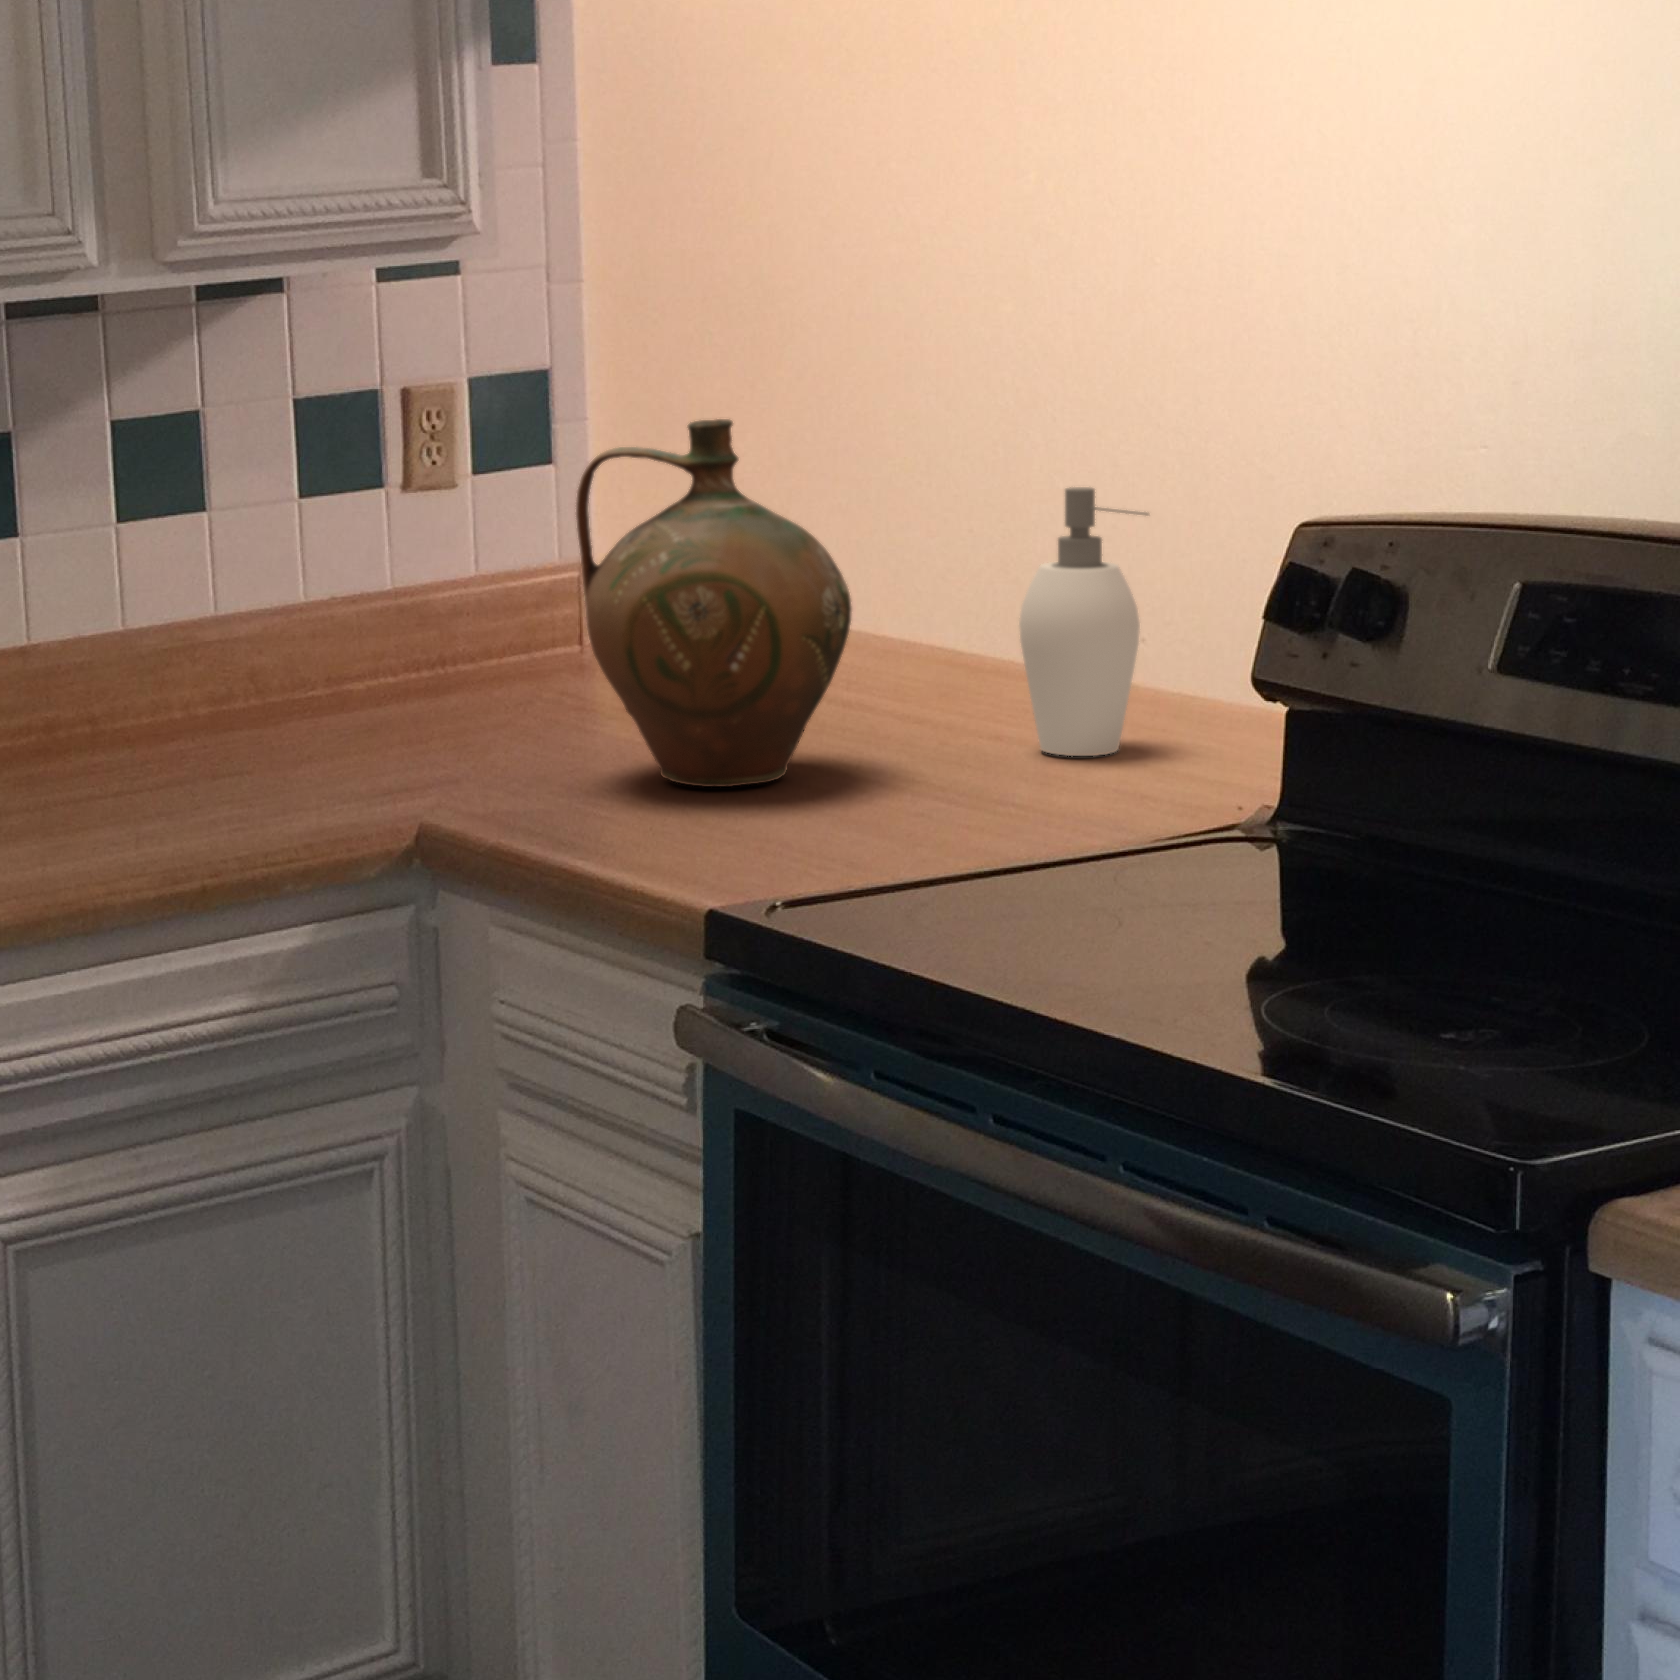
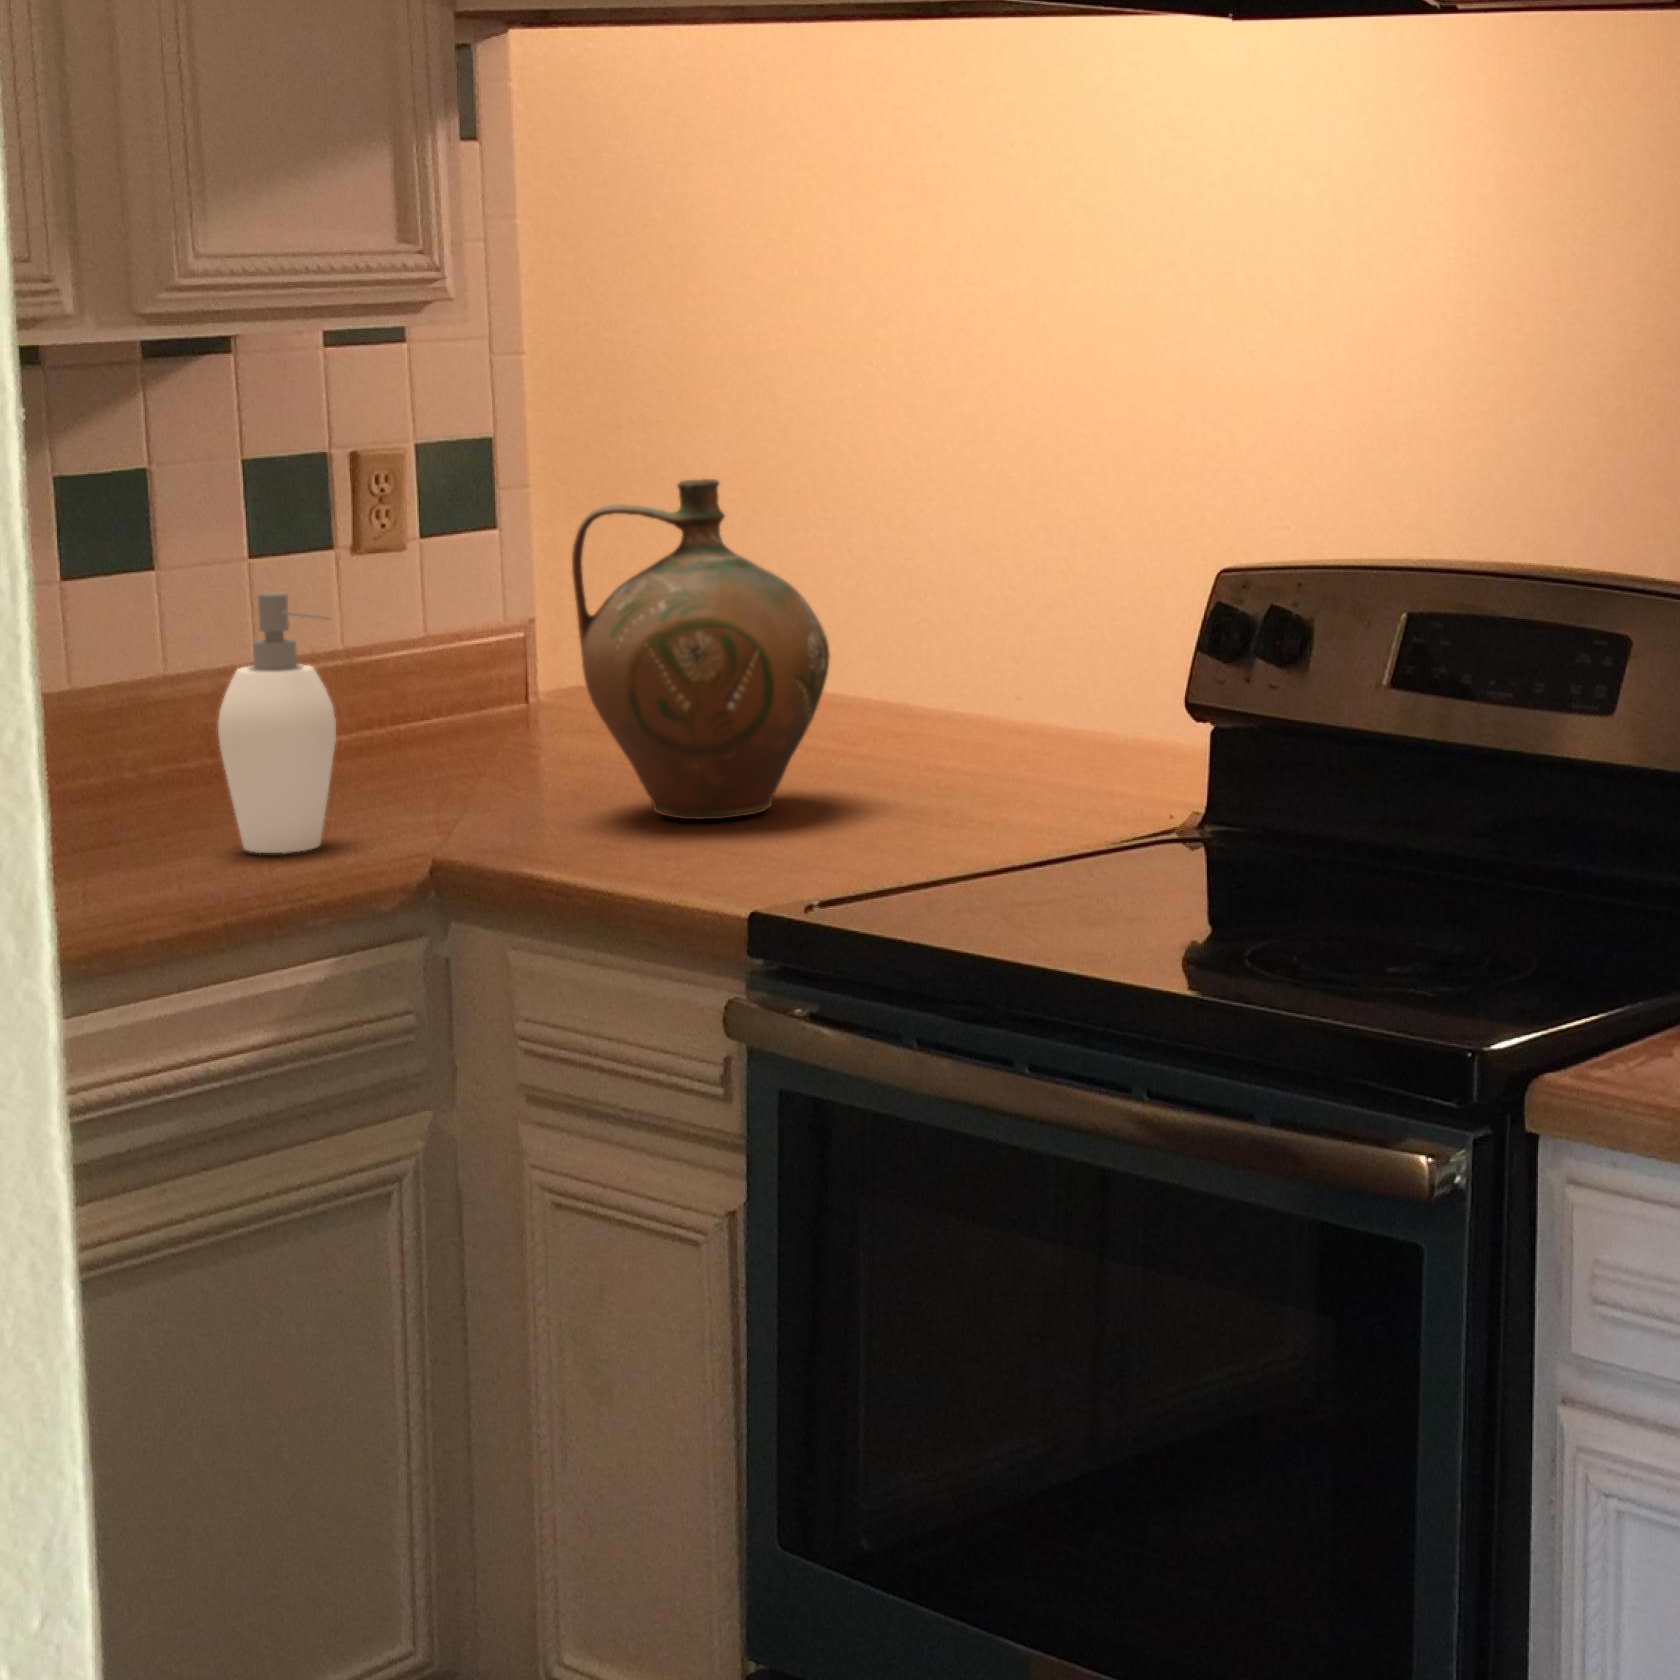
soap dispenser: present [1019,487,1148,756] -> present [218,592,336,853]

